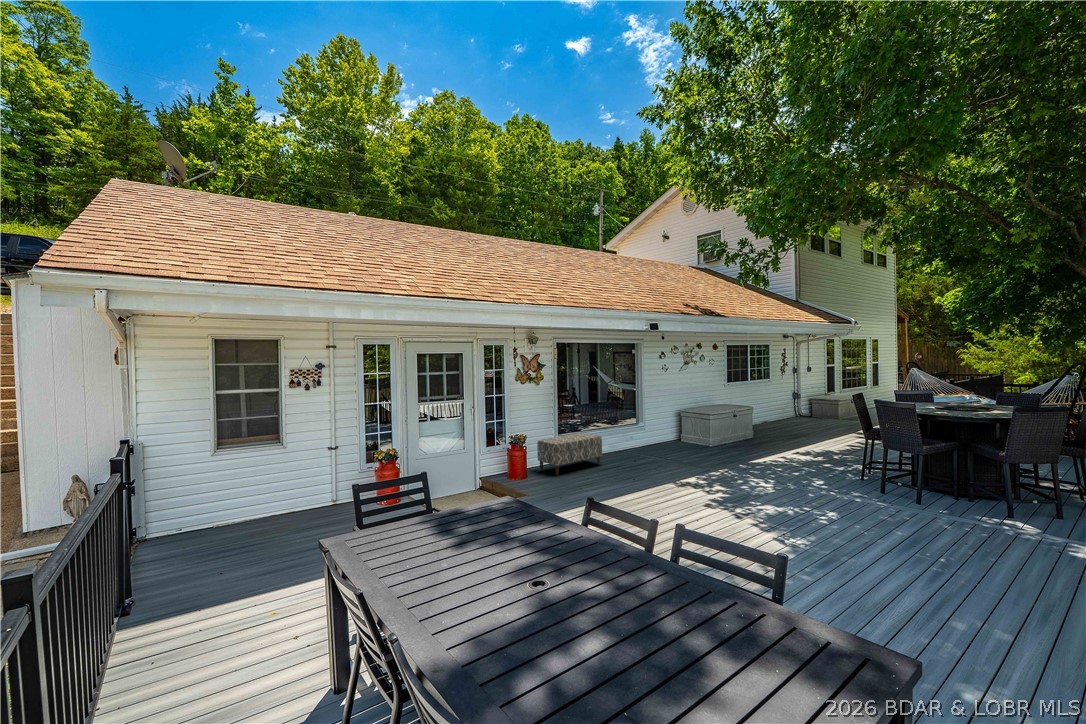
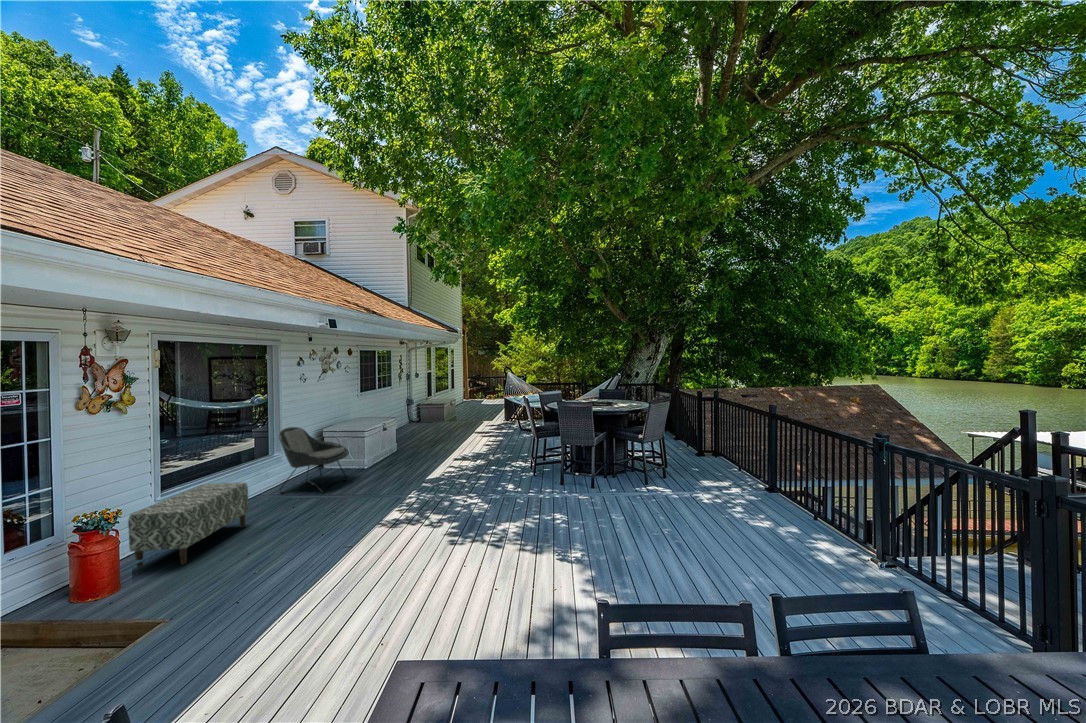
lounge chair: none [635,404,688,457] -> present [279,427,349,494]

